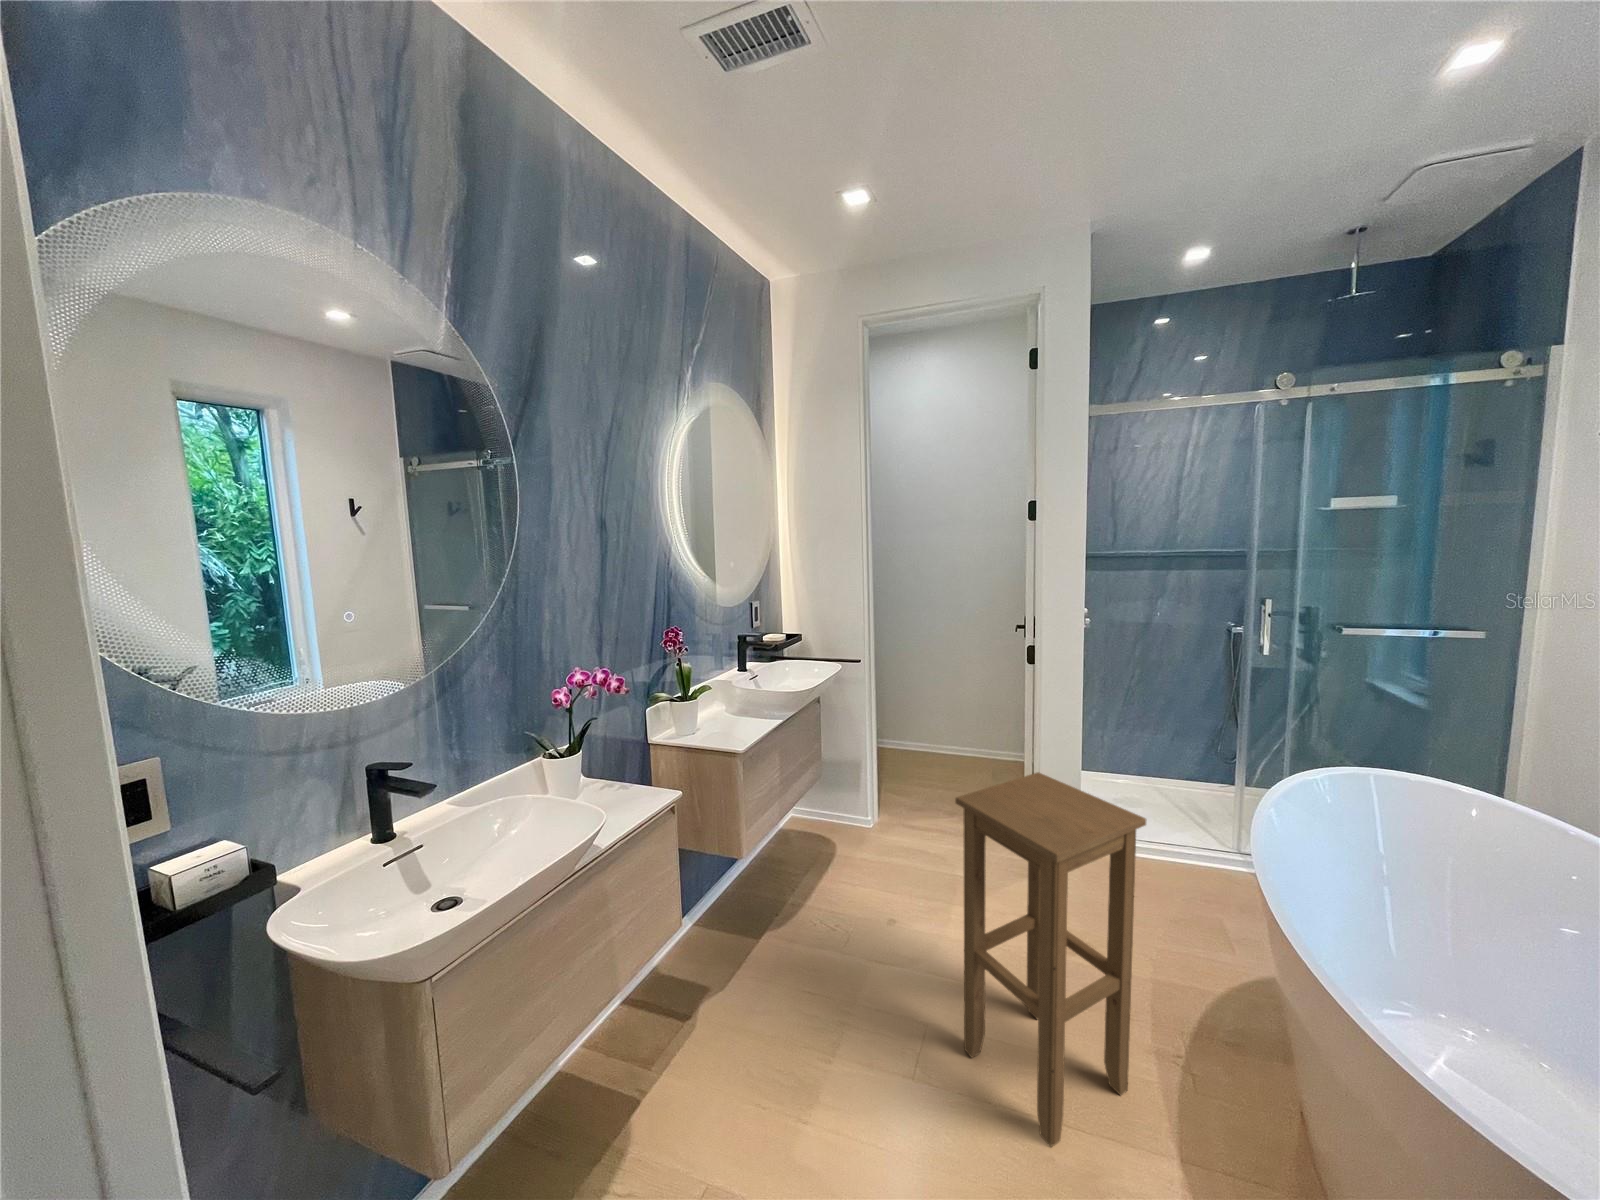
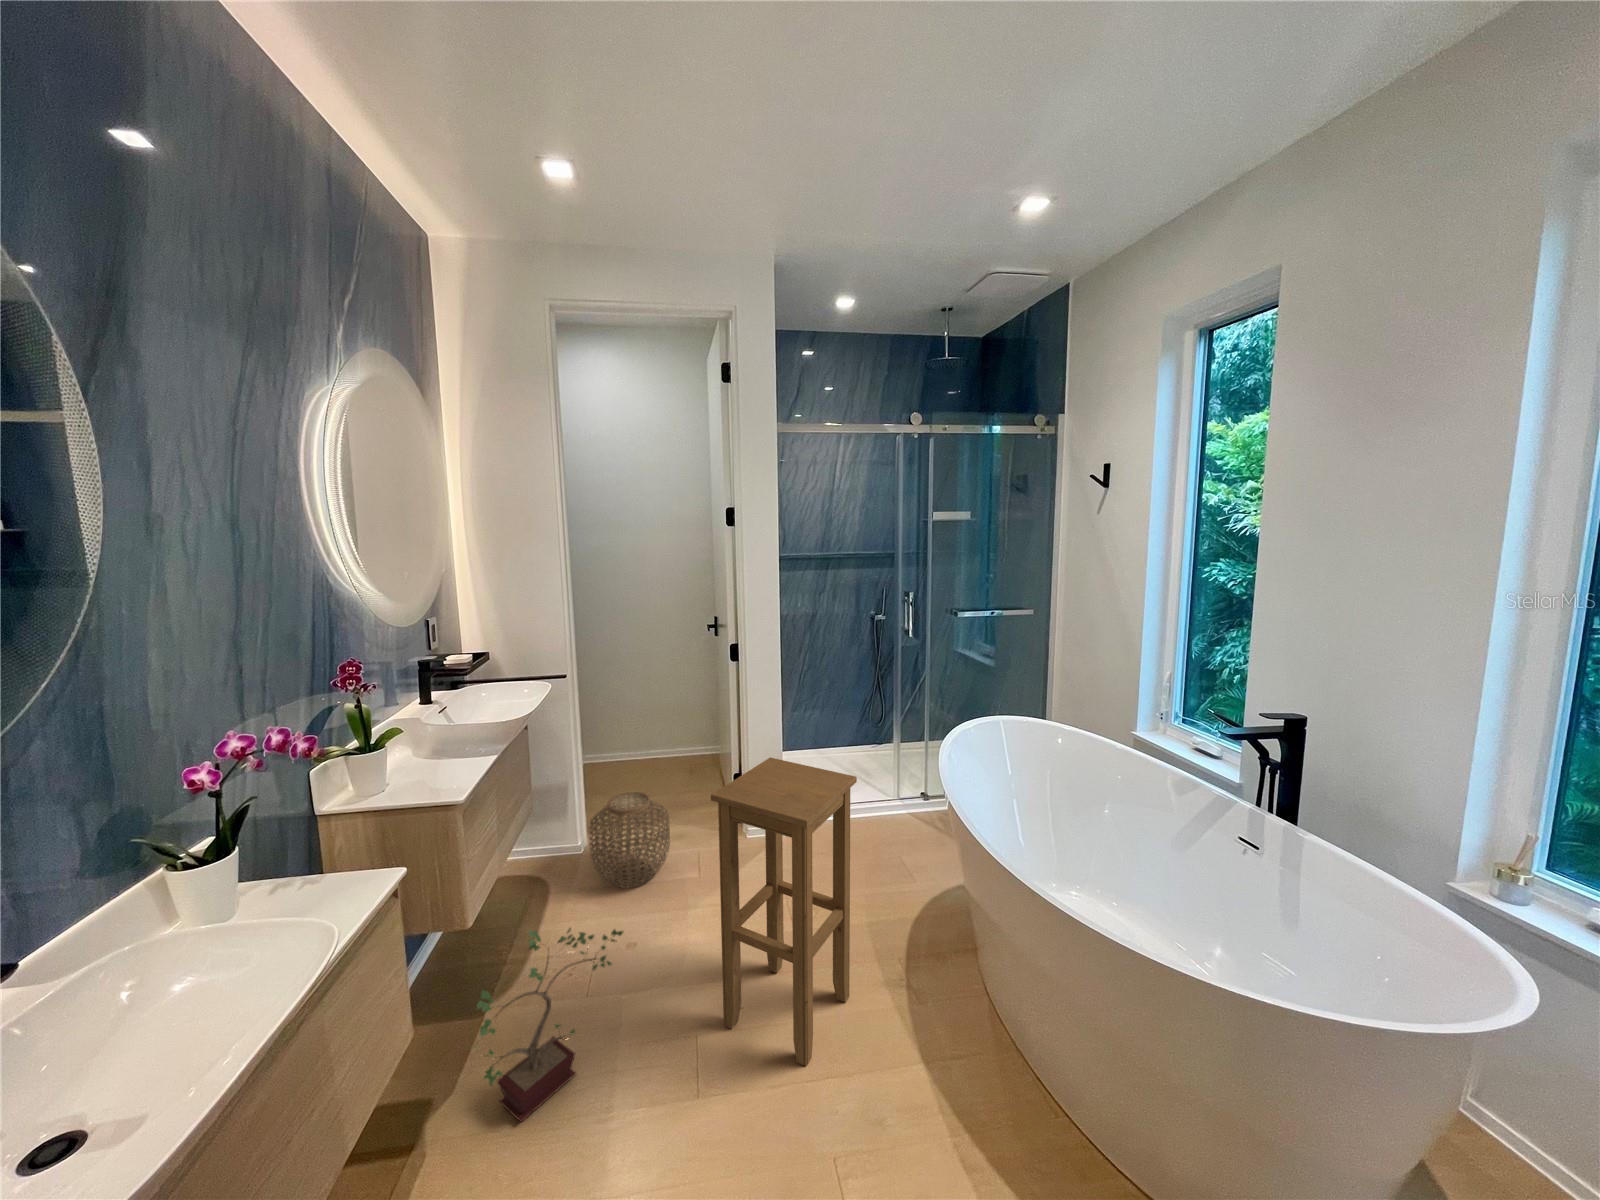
woven basket: none [869,779,946,873] -> present [589,792,670,888]
potted plant: none [731,879,868,1049] -> present [477,928,623,1122]

